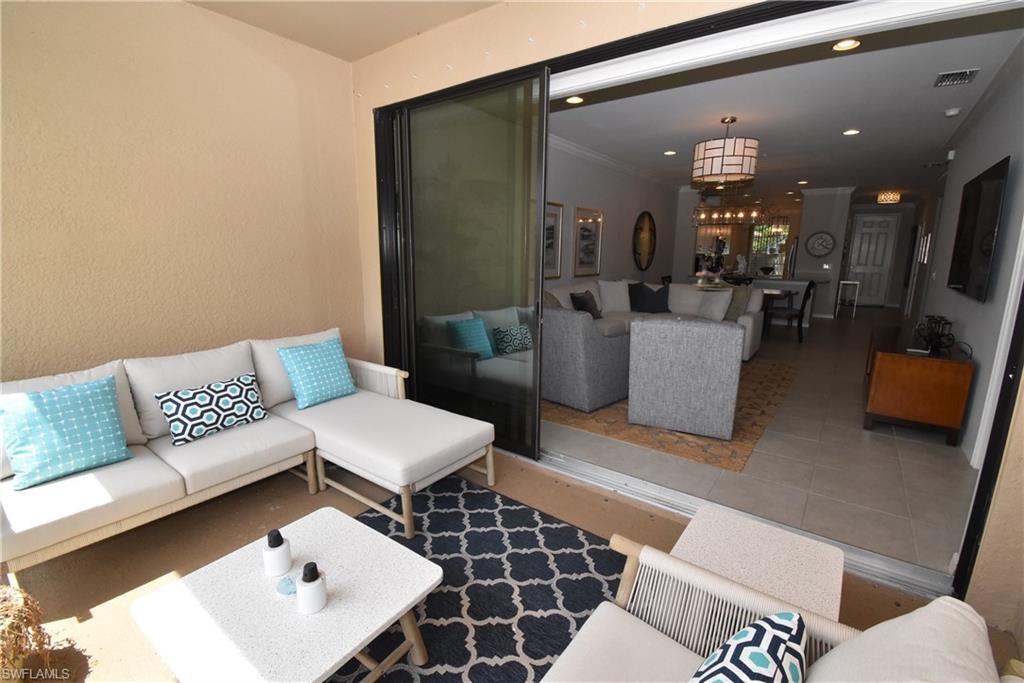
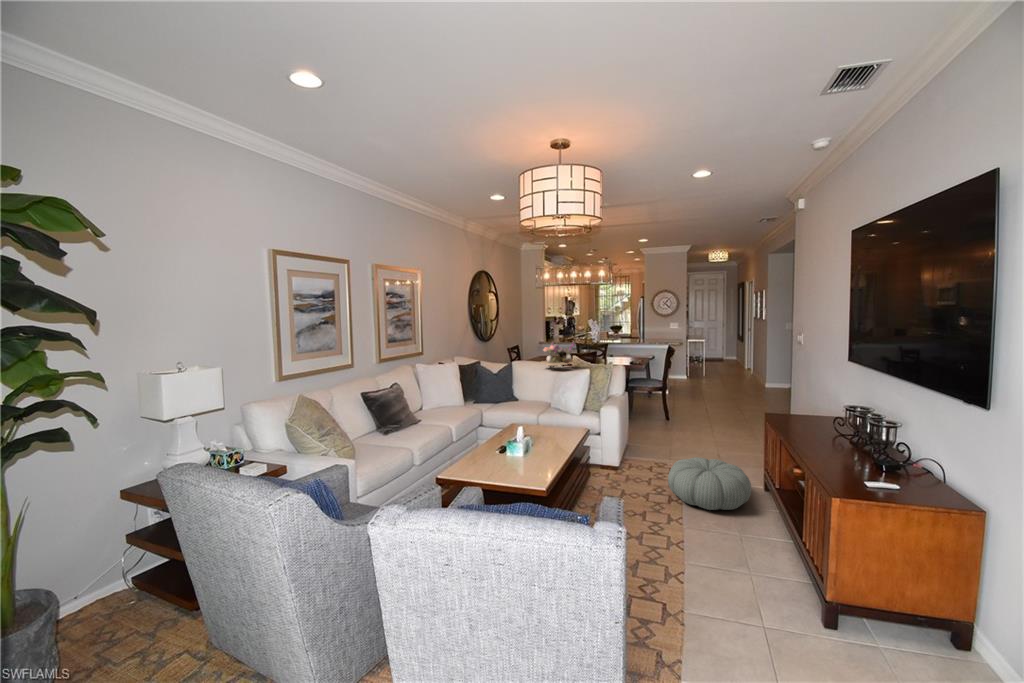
pouf: none [789,355,856,388] -> present [668,457,752,510]

